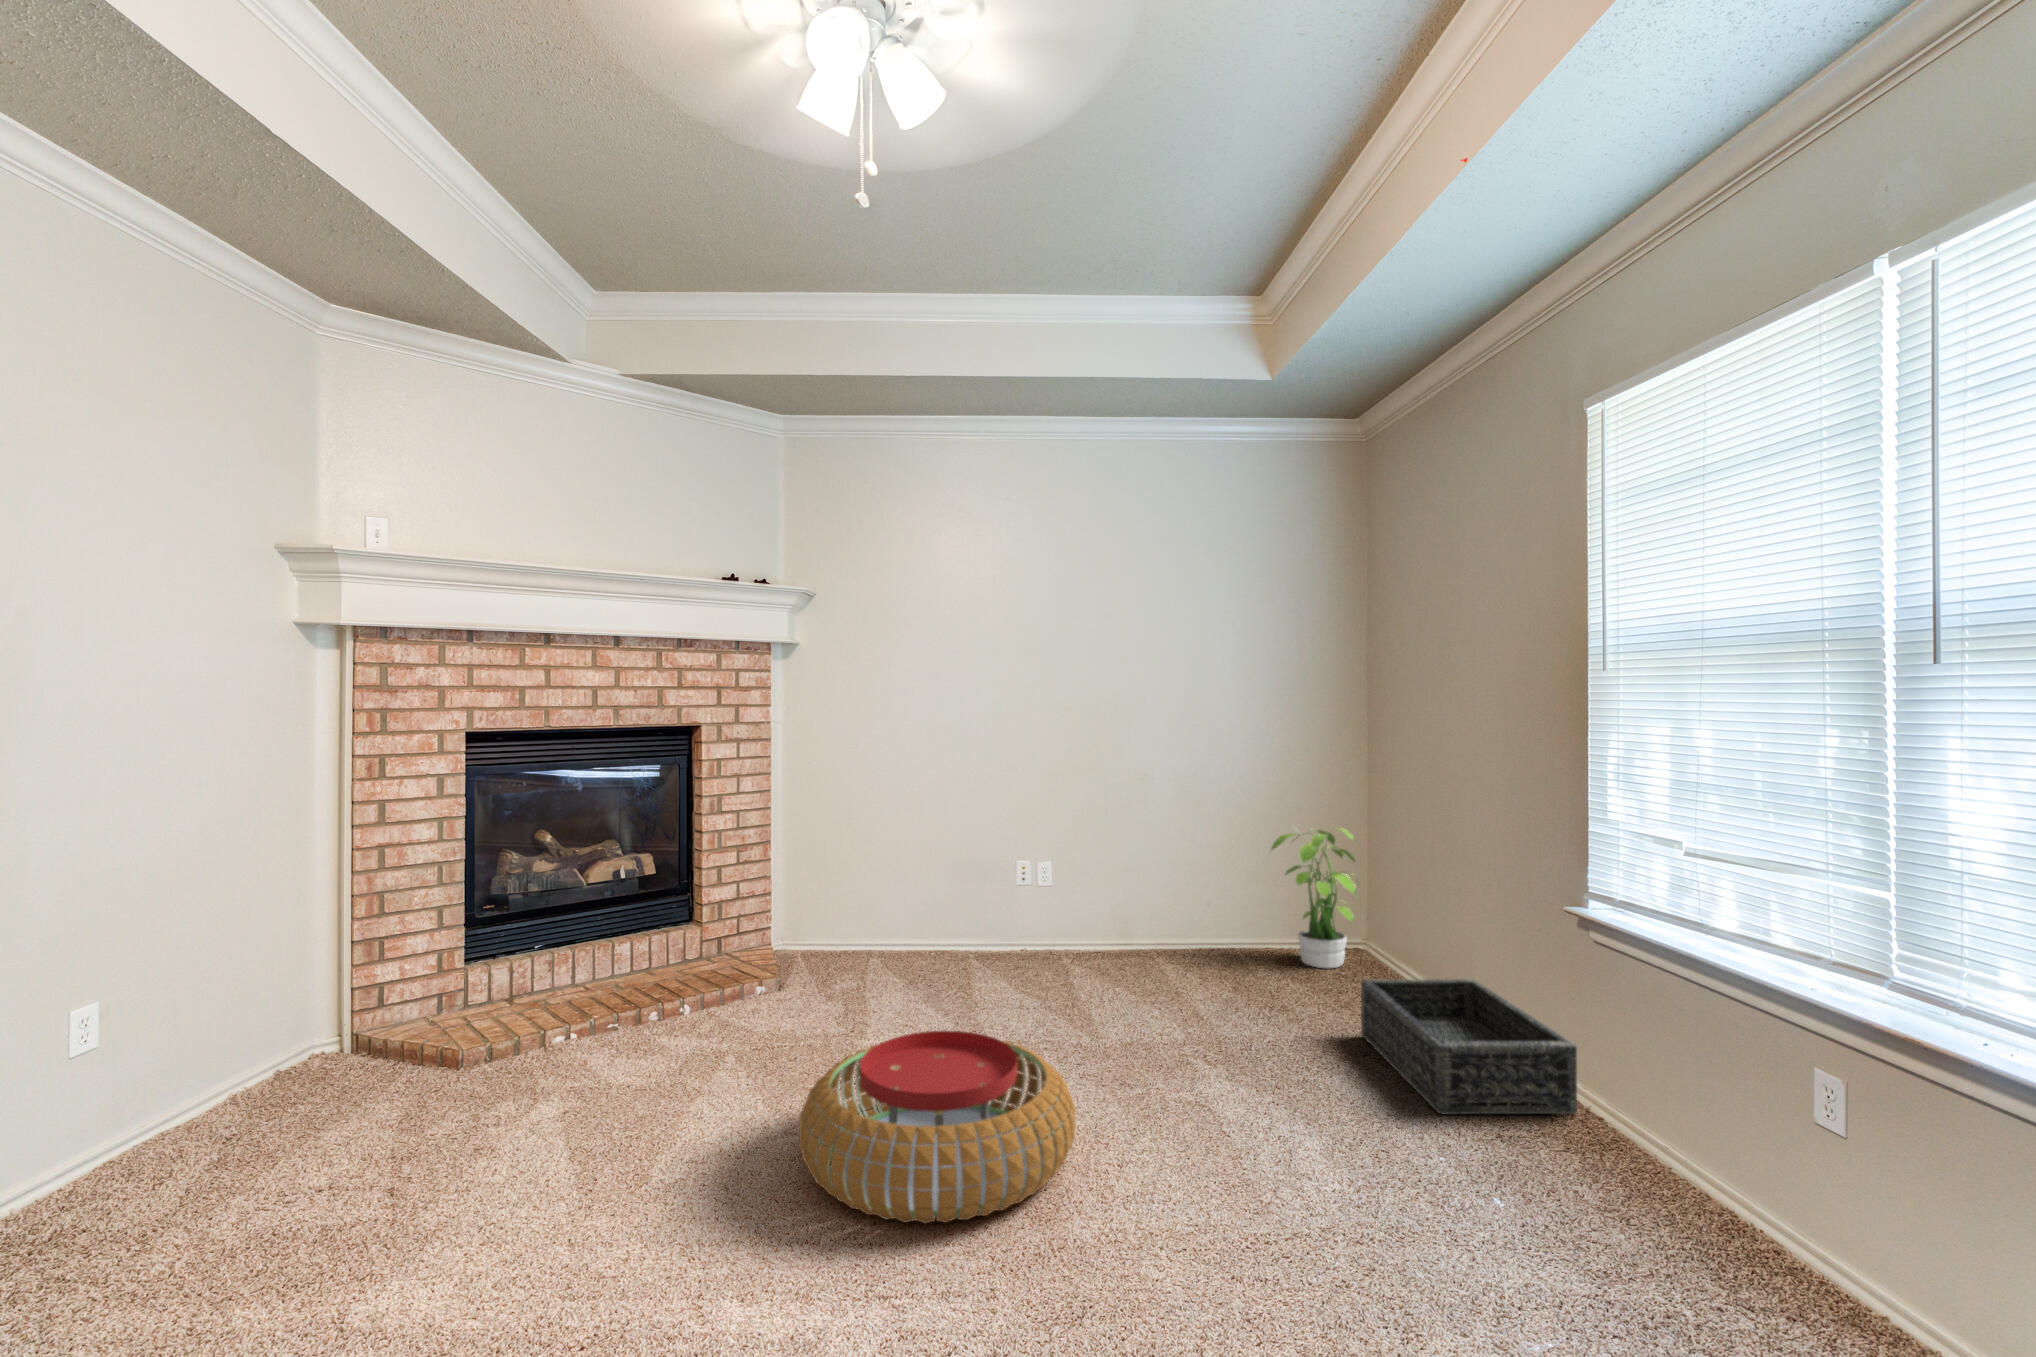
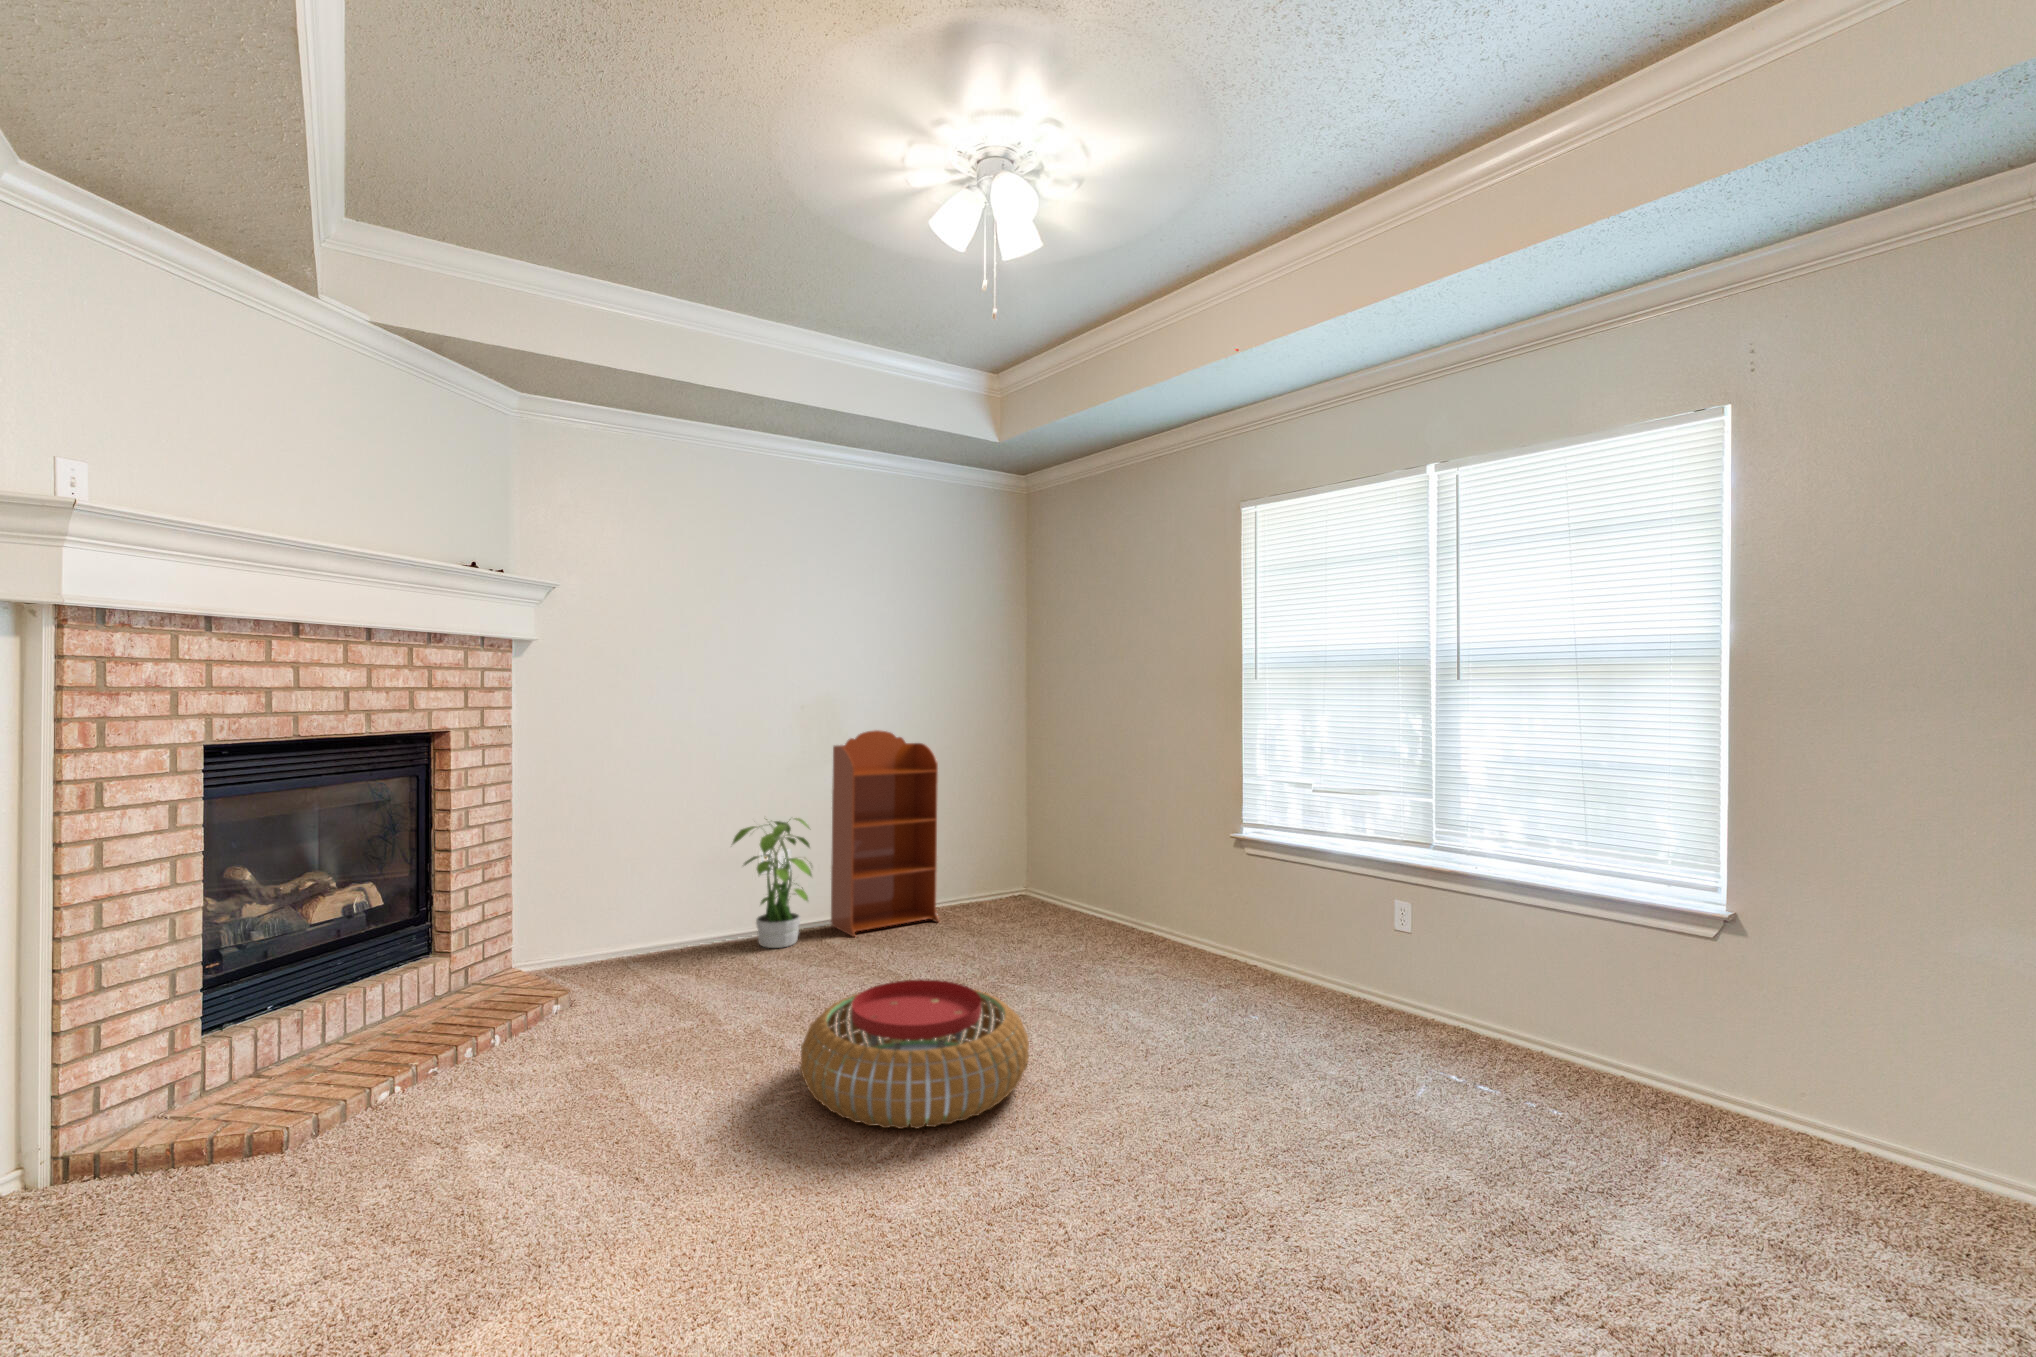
bookcase: none [1089,733,1209,971] -> present [831,730,939,937]
potted plant: present [1271,828,1360,968] -> present [731,818,812,948]
basket: present [1361,979,1577,1114] -> none [1087,894,1239,979]

